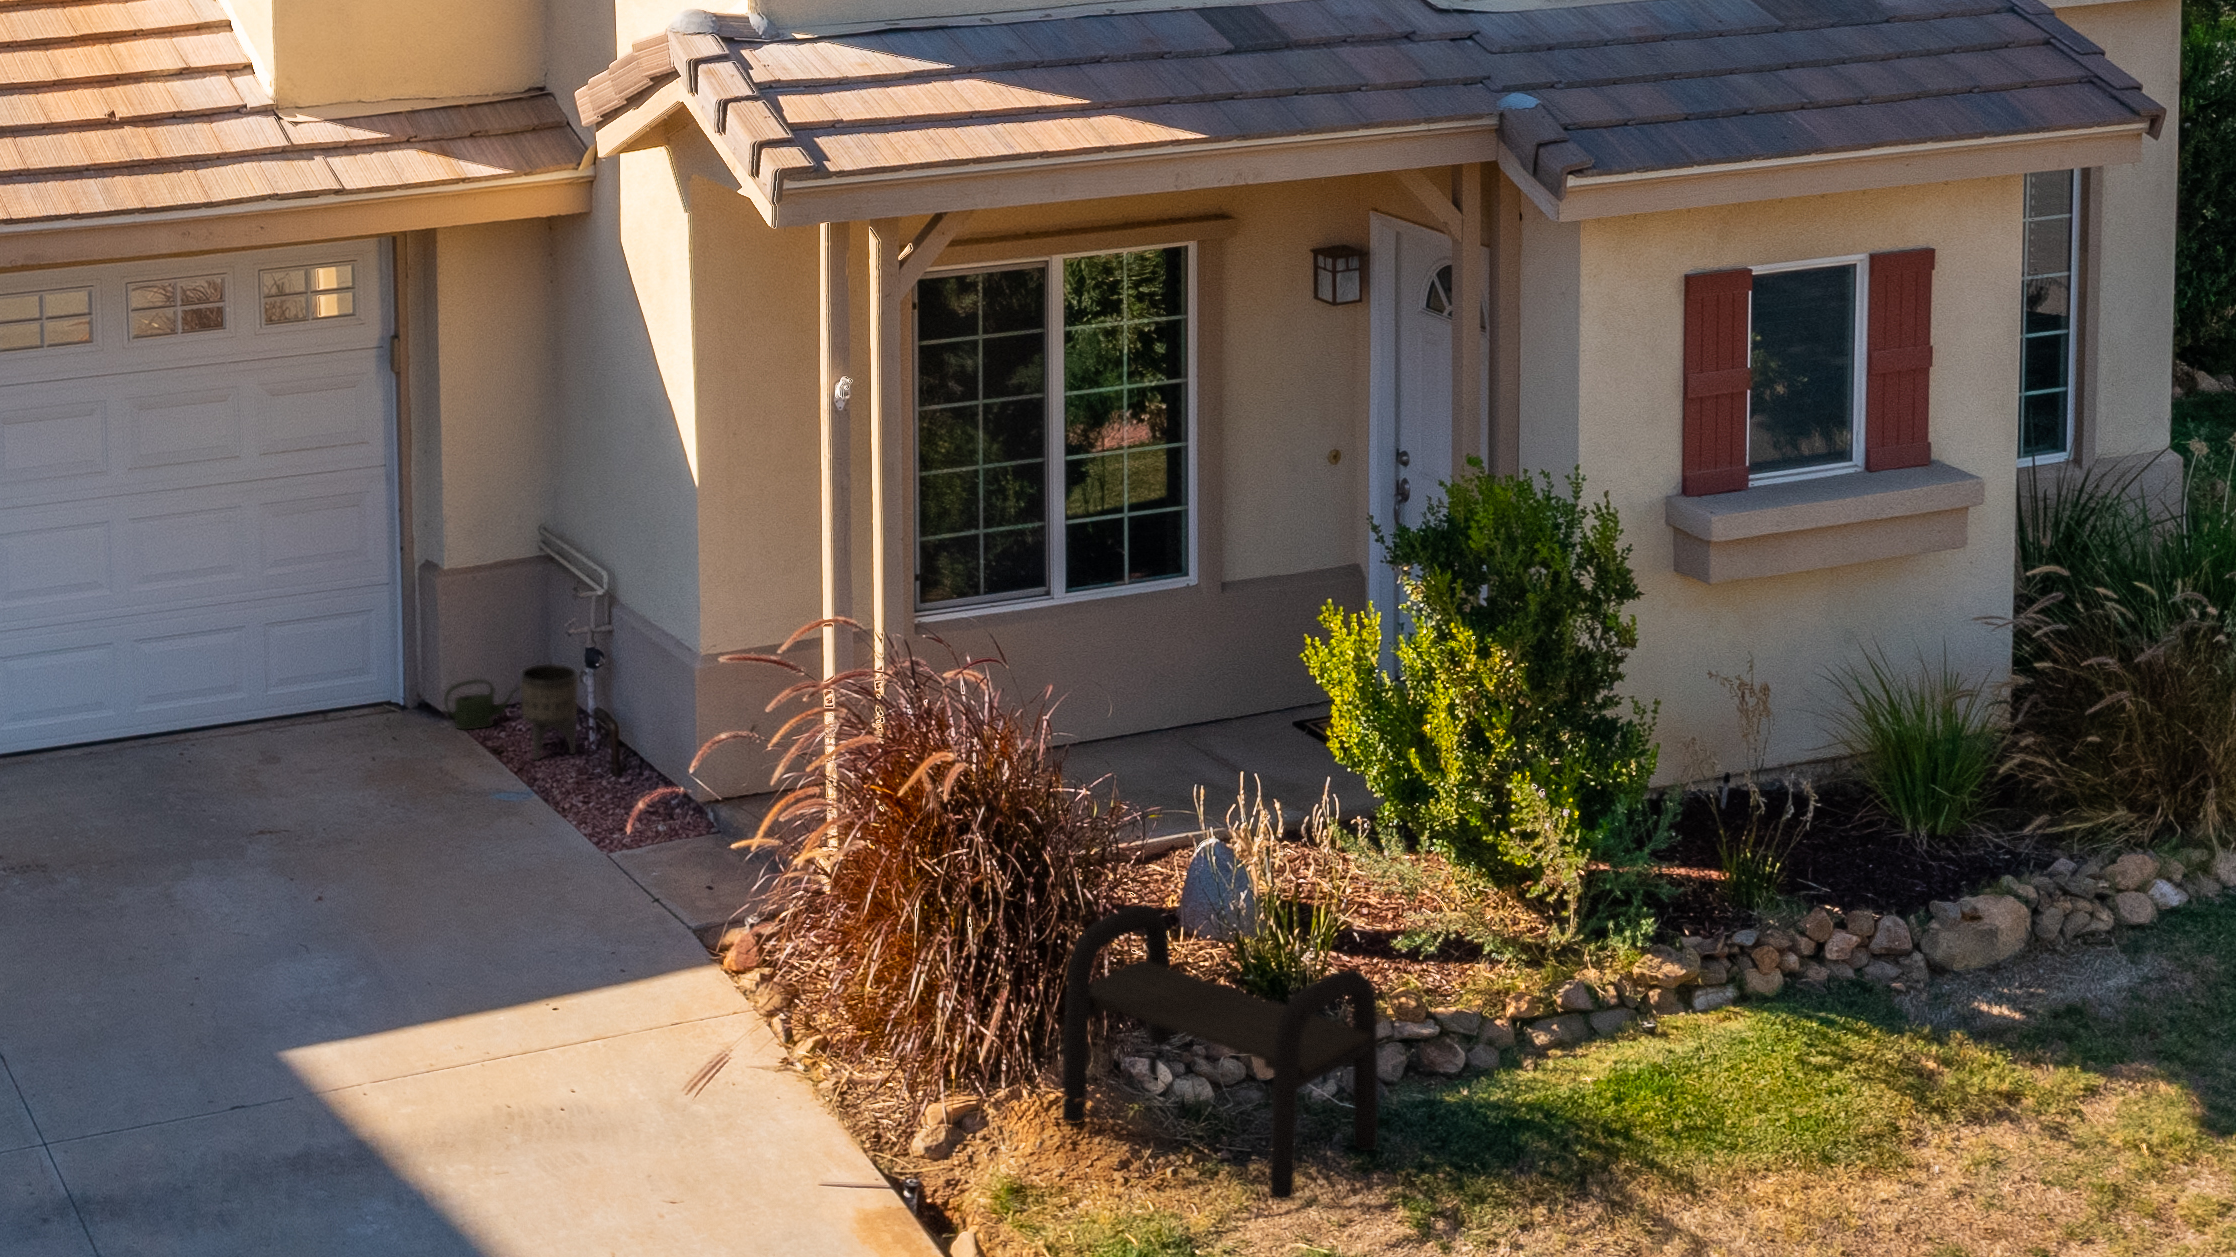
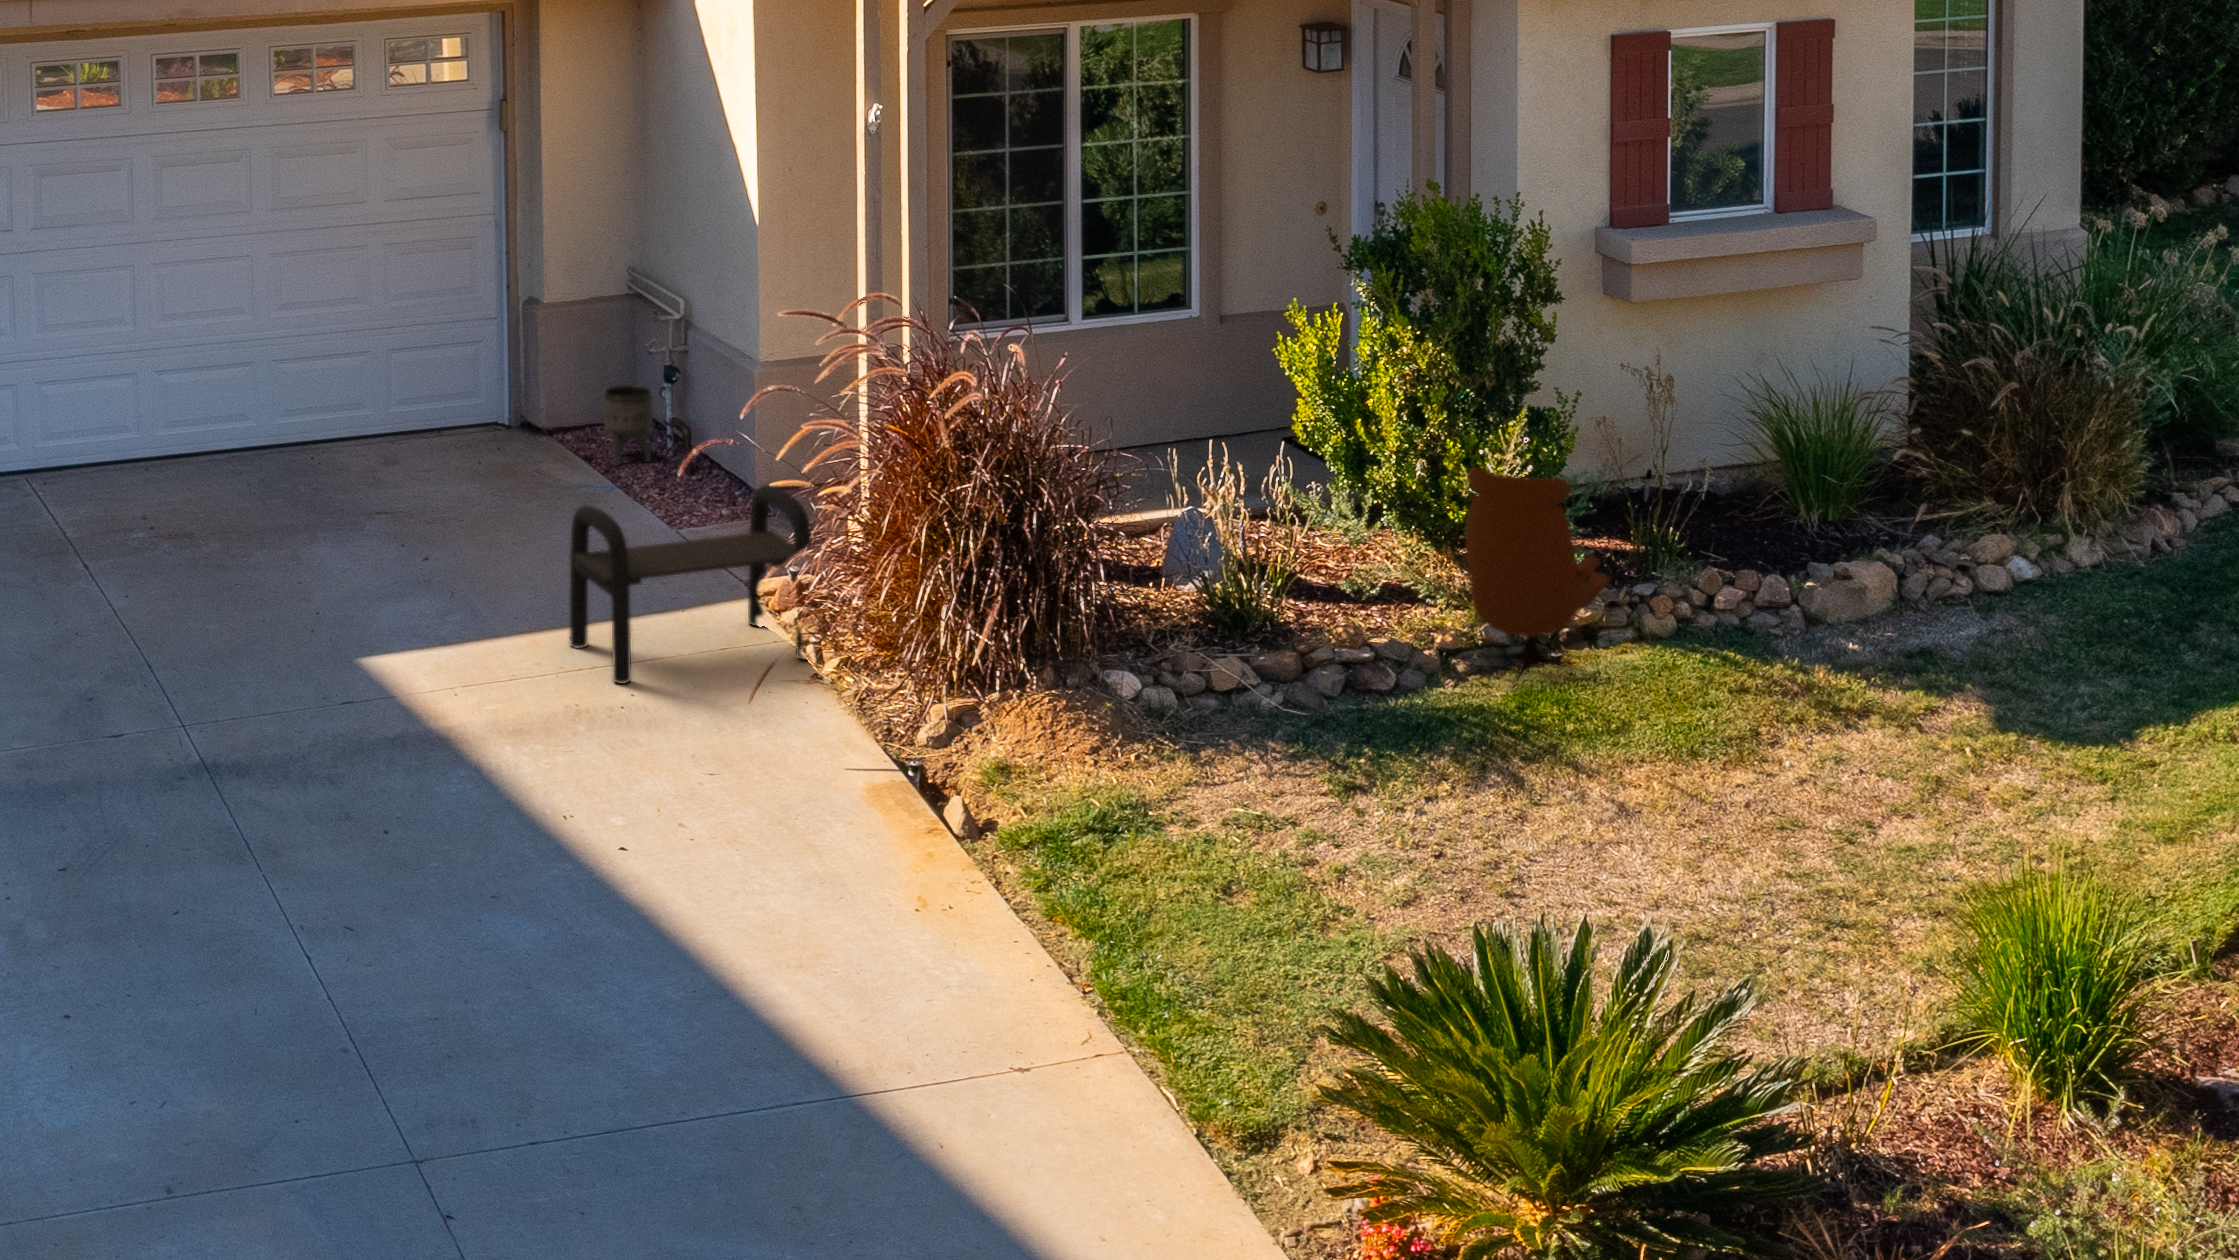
watering can: present [444,679,520,730] -> none [537,401,604,444]
lounge chair: none [1542,821,1714,1083] -> present [1461,467,1612,690]
bench: present [1062,904,1378,1201] -> present [570,485,812,684]

